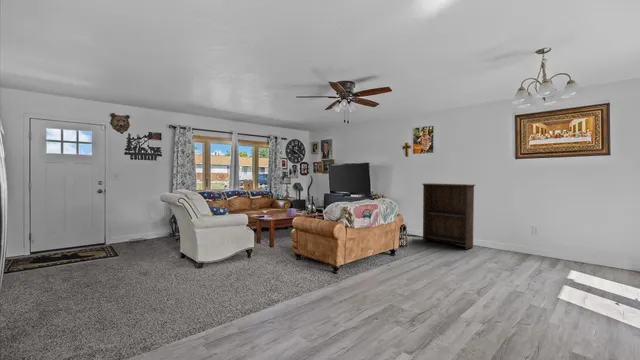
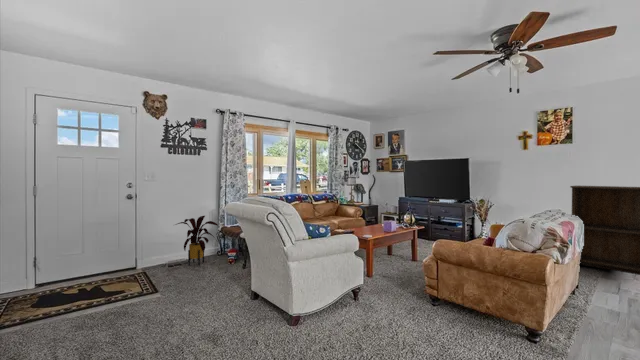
house plant: none [133,206,168,242] -> present [178,216,218,265]

